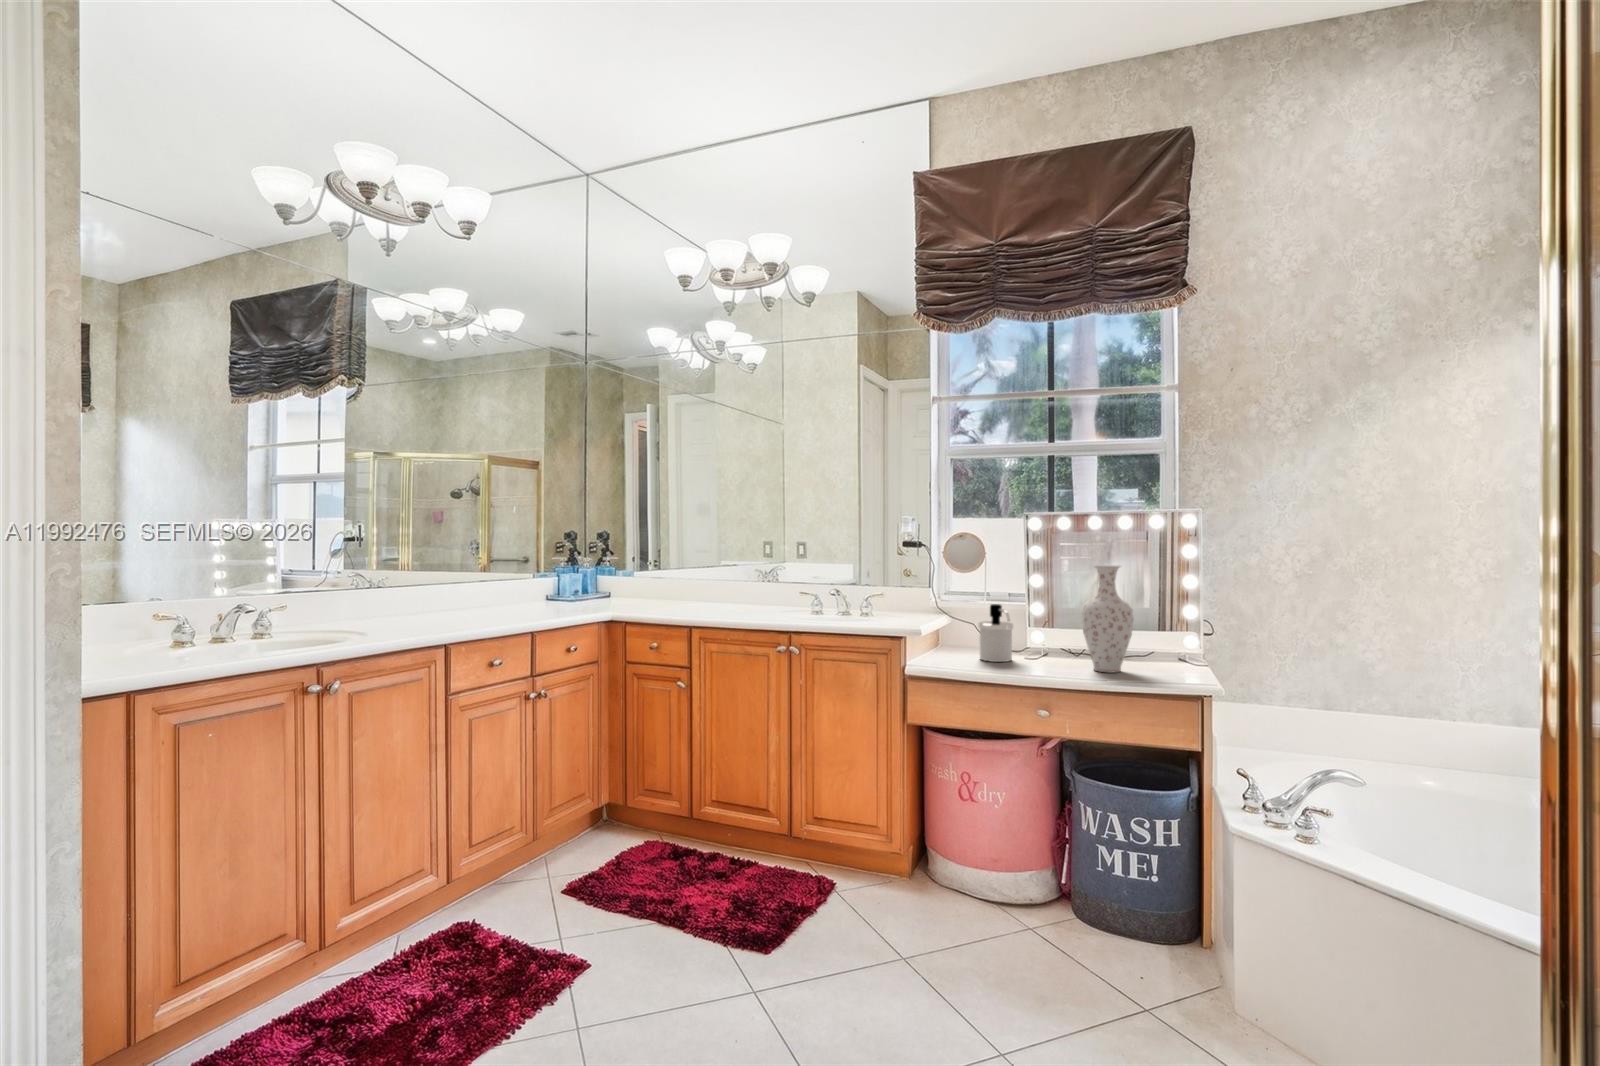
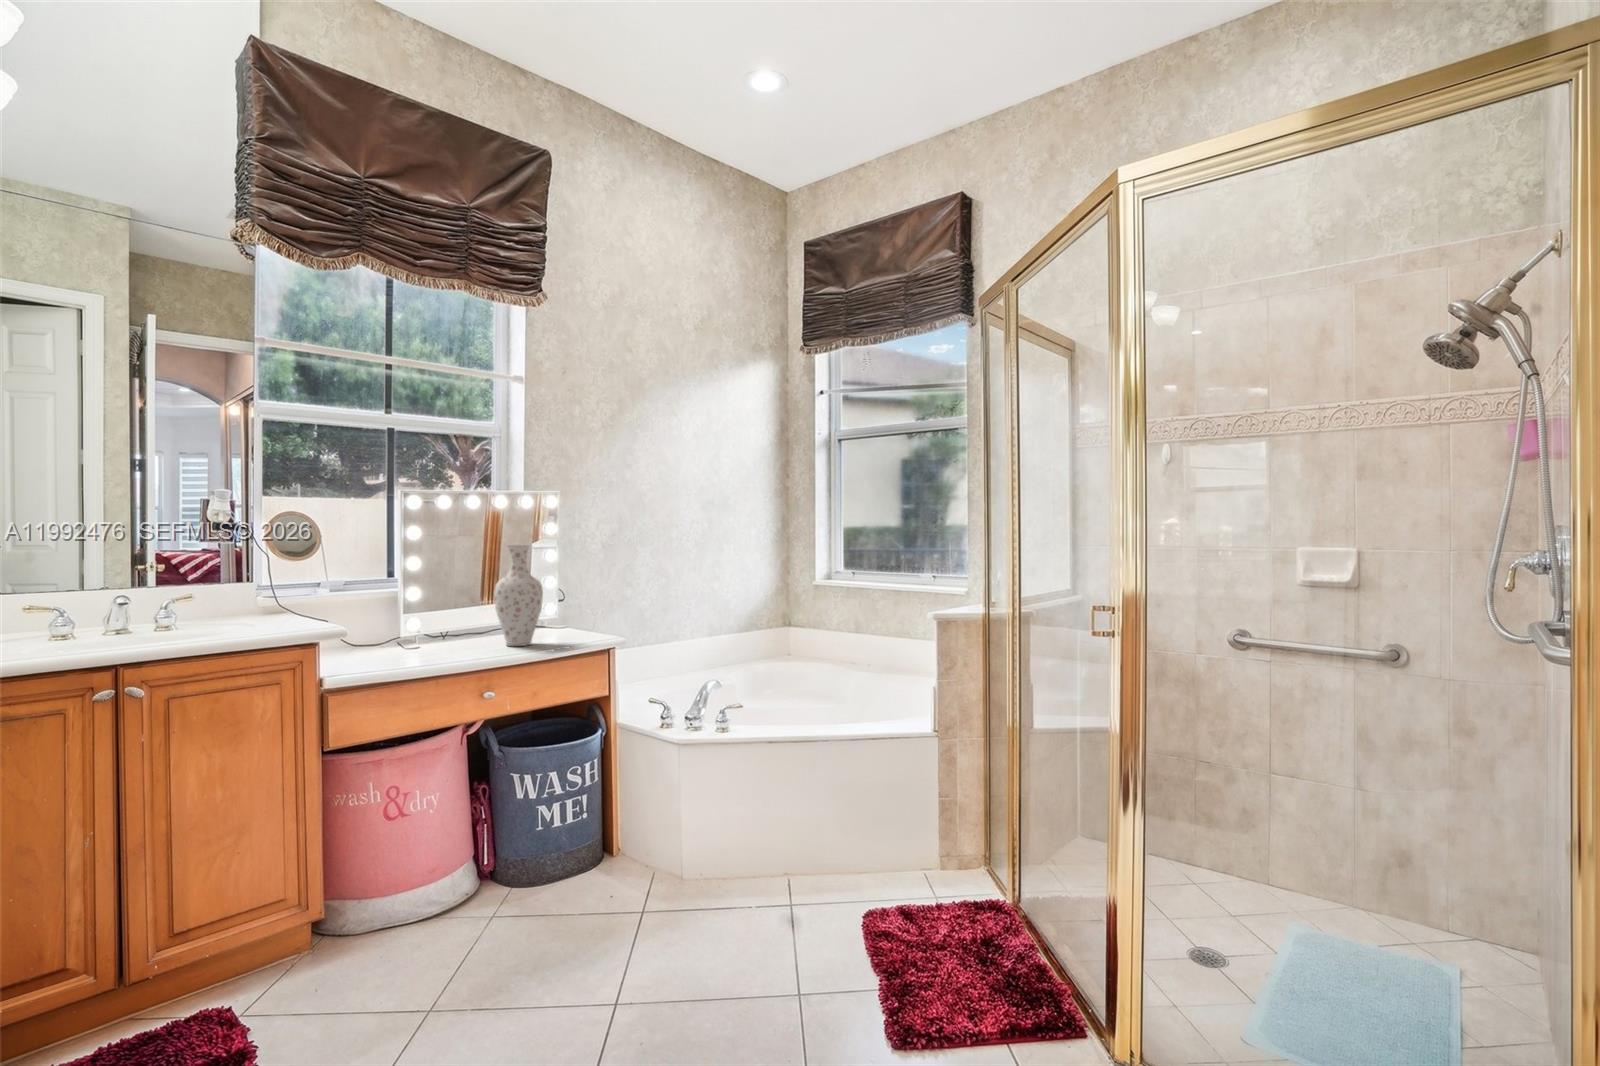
soap dispenser: present [978,604,1013,662] -> none [373,592,429,657]

